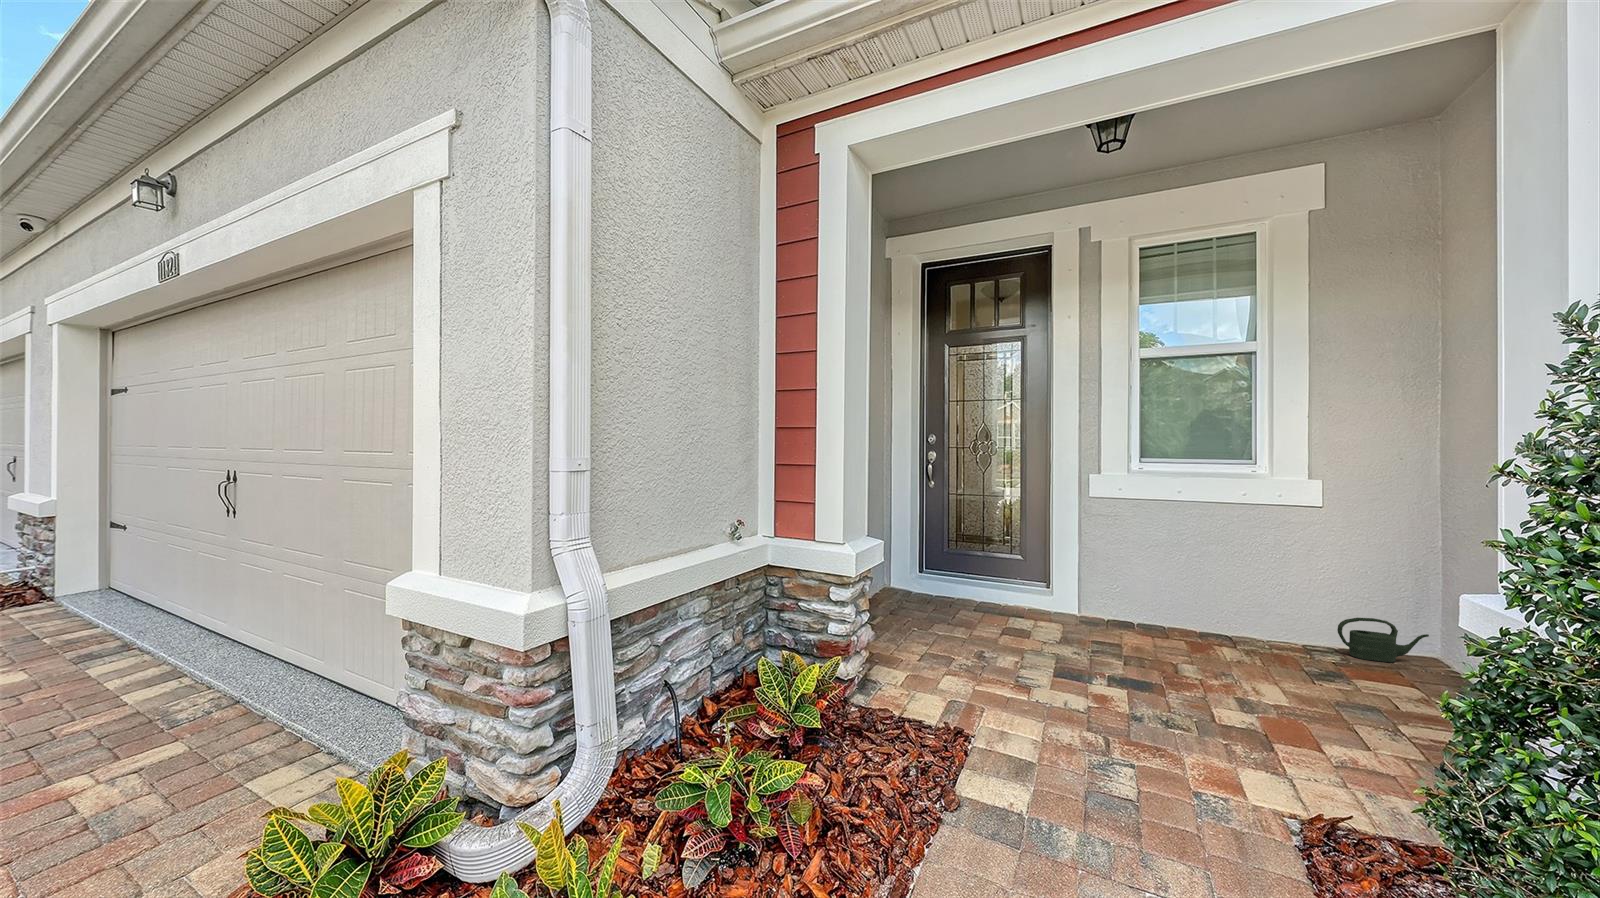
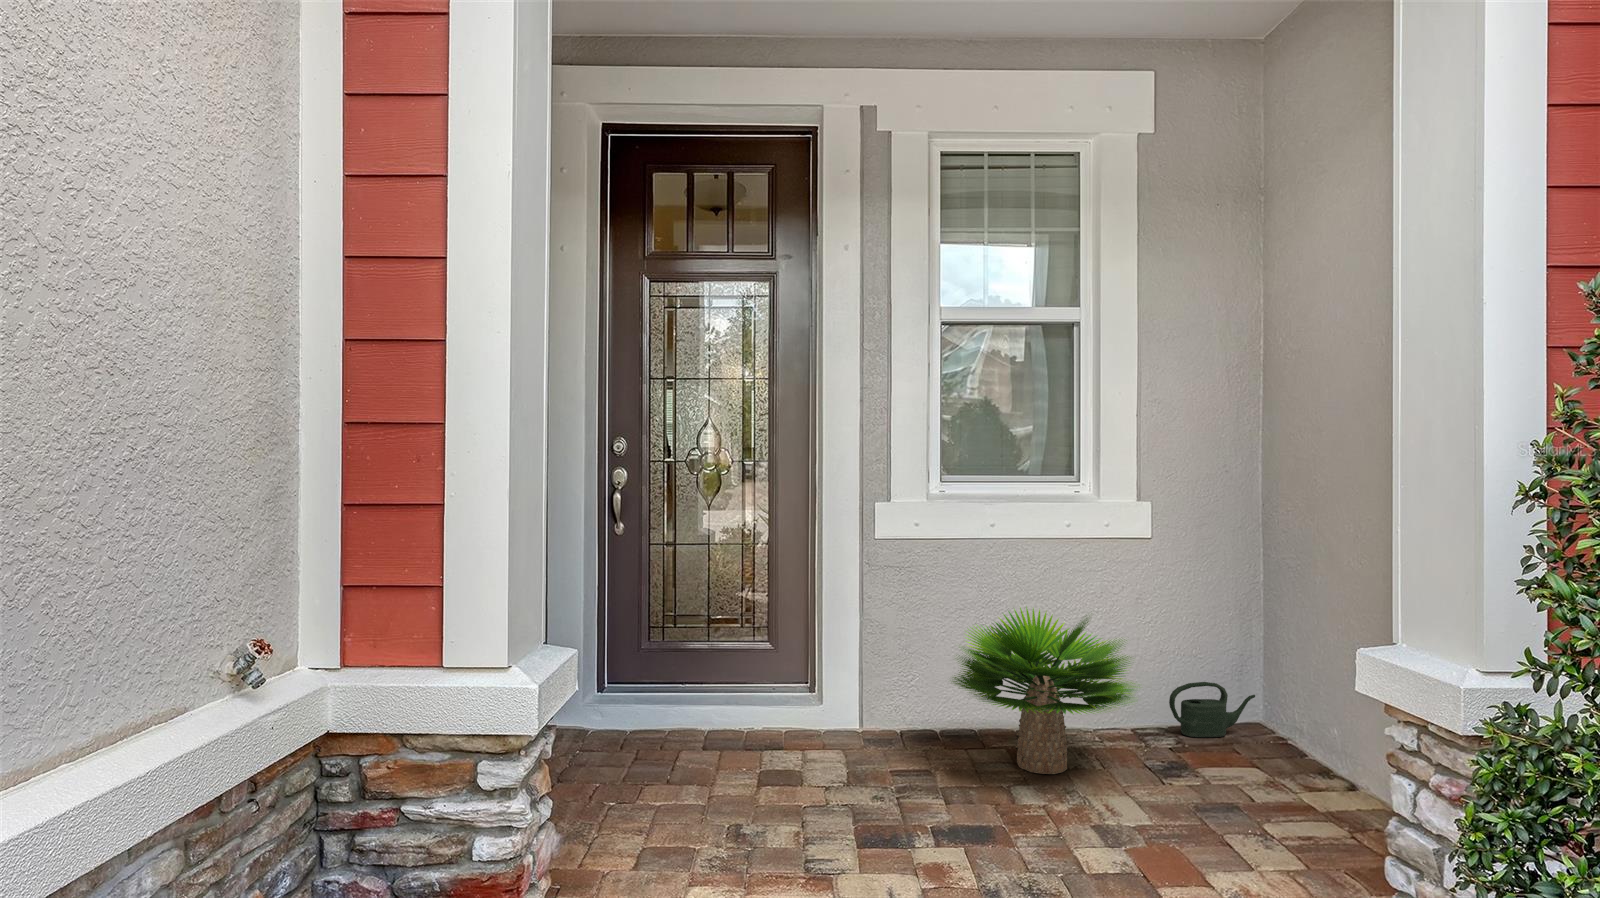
potted plant: none [1134,546,1299,662] -> present [953,607,1135,774]

